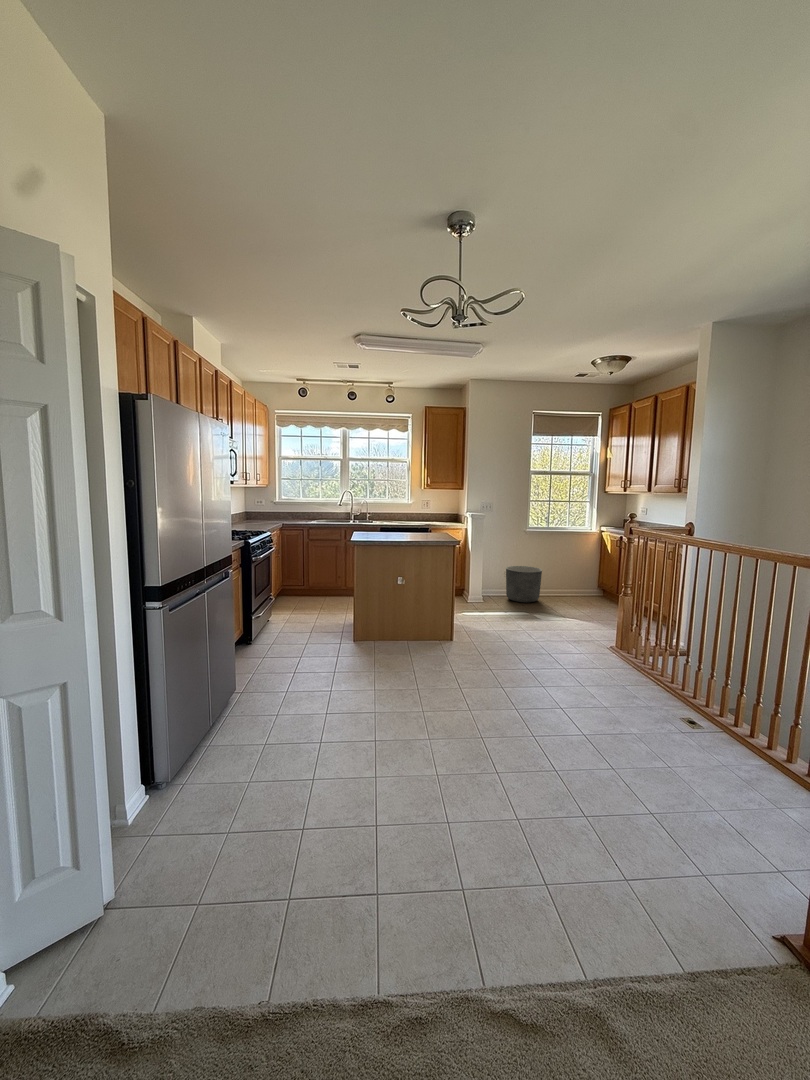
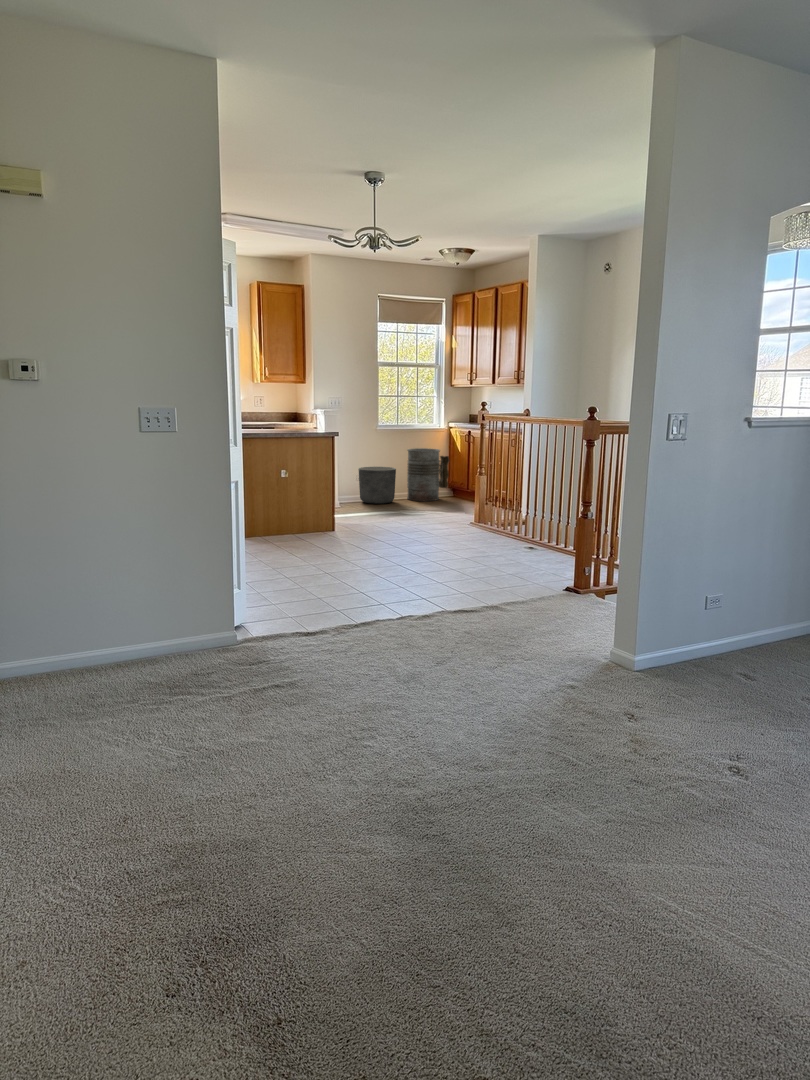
trash can: none [553,551,599,603] -> present [407,448,449,501]

